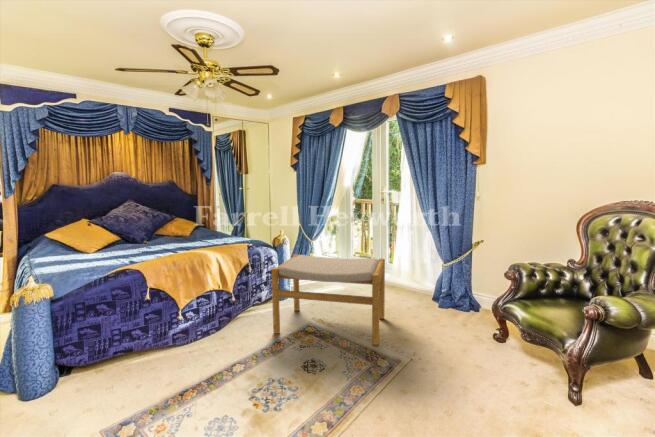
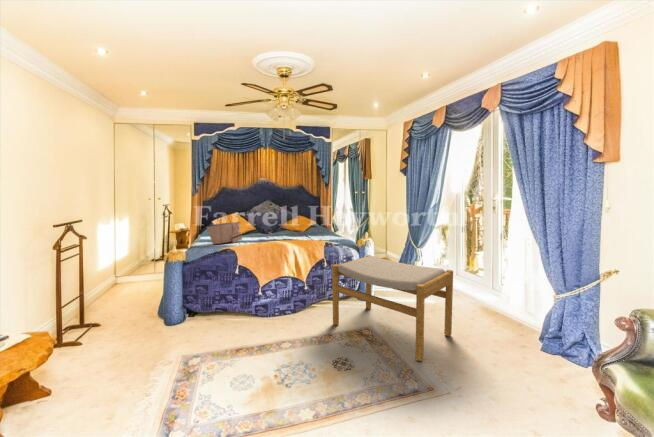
tote bag: none [68,219,125,264] -> present [207,222,242,244]

